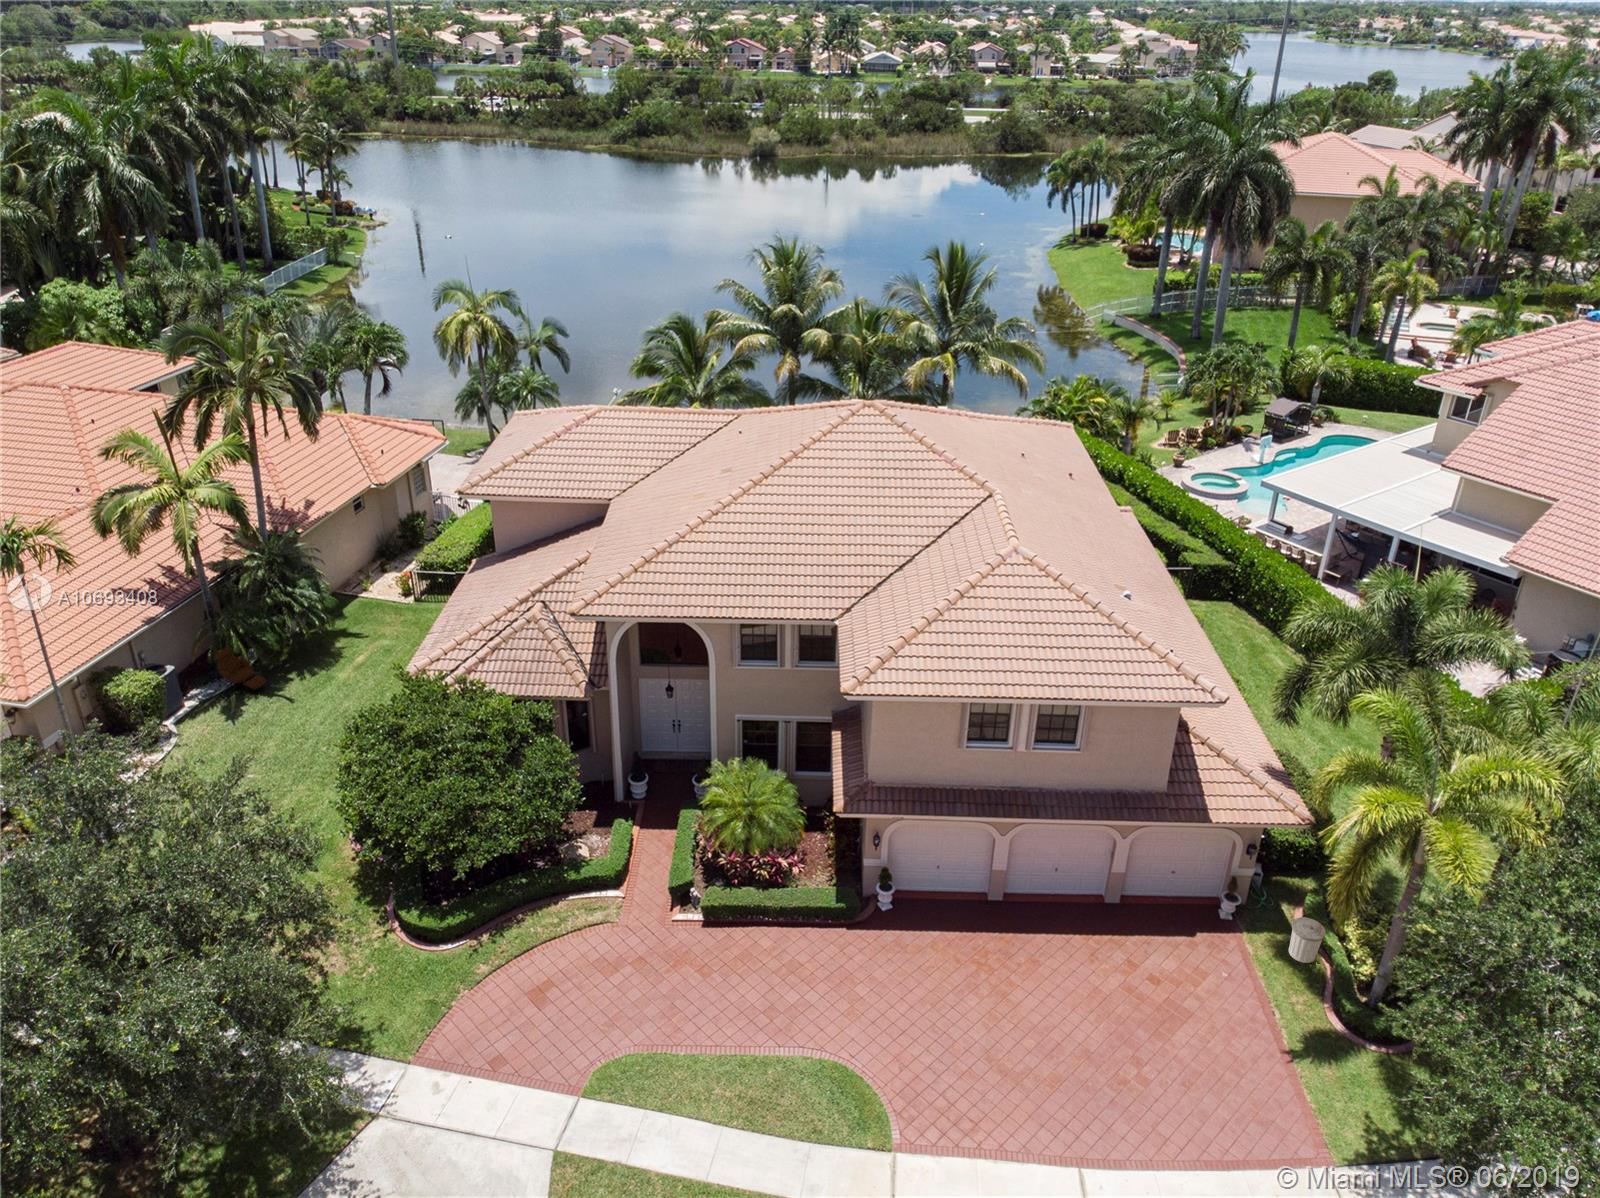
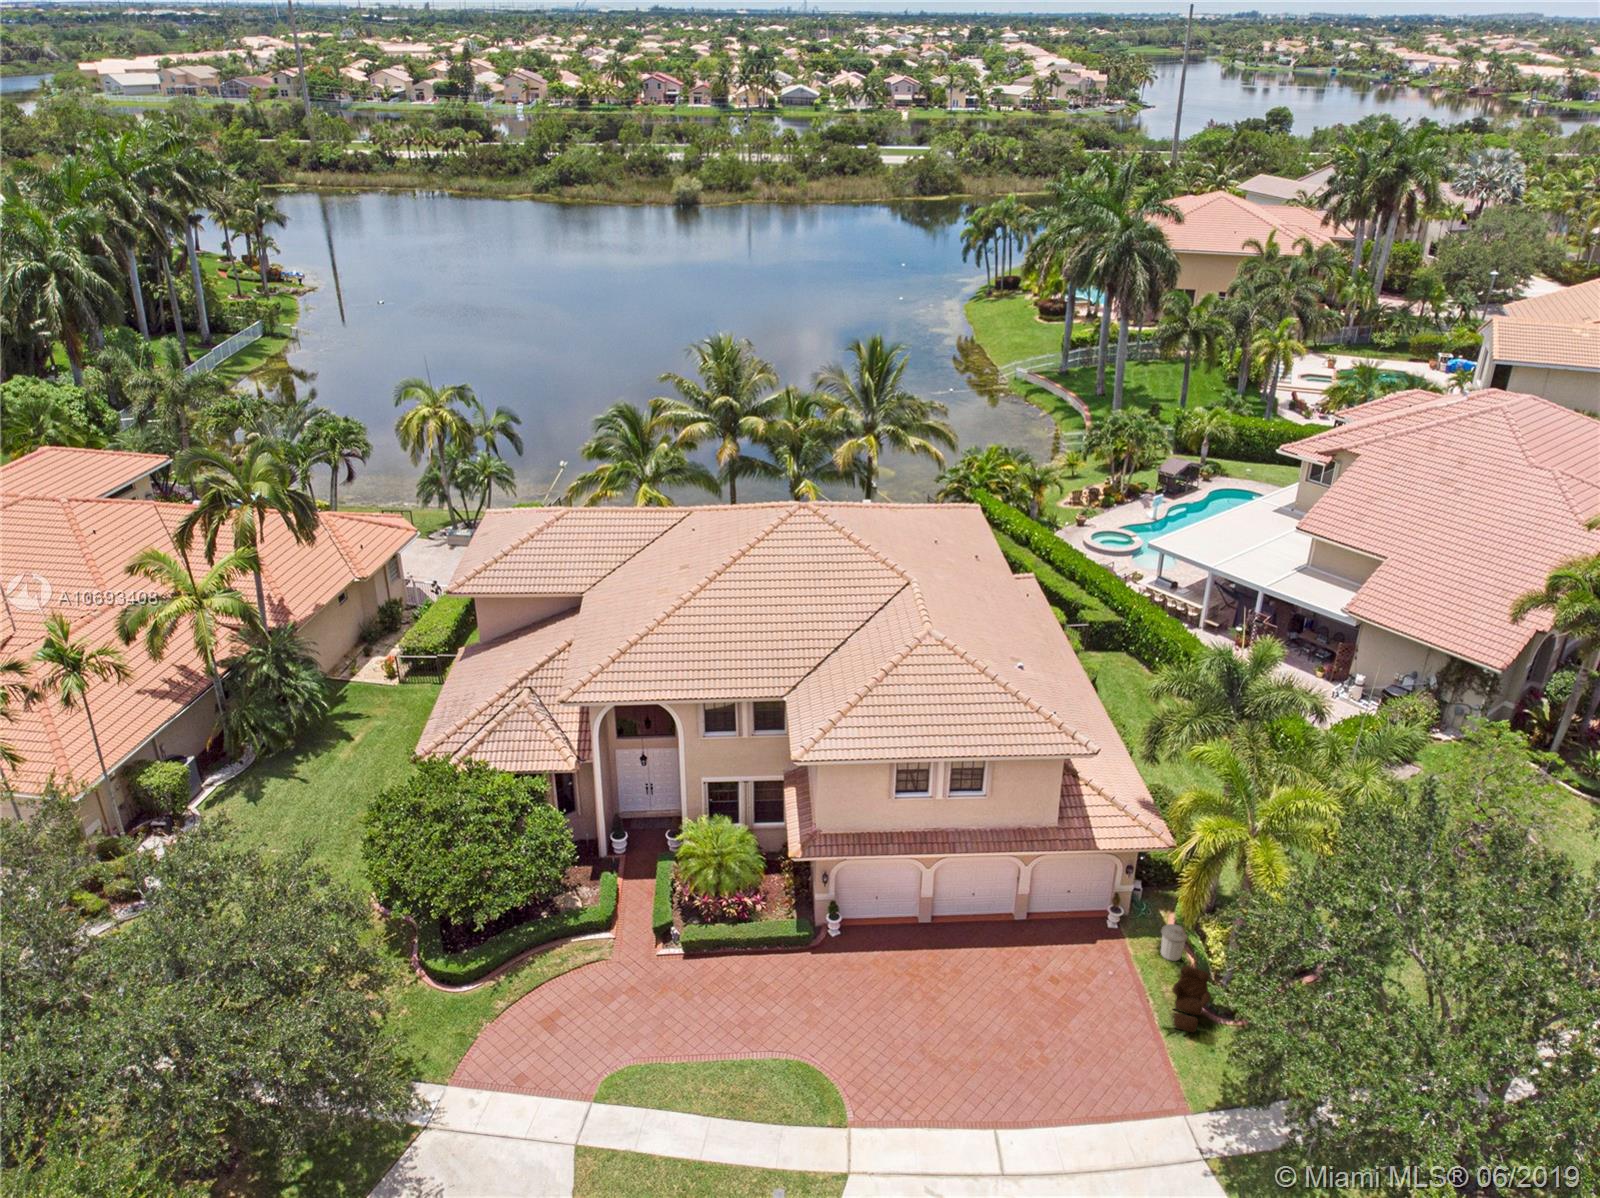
lounge chair: present [216,648,266,690] -> present [1173,966,1211,1033]

